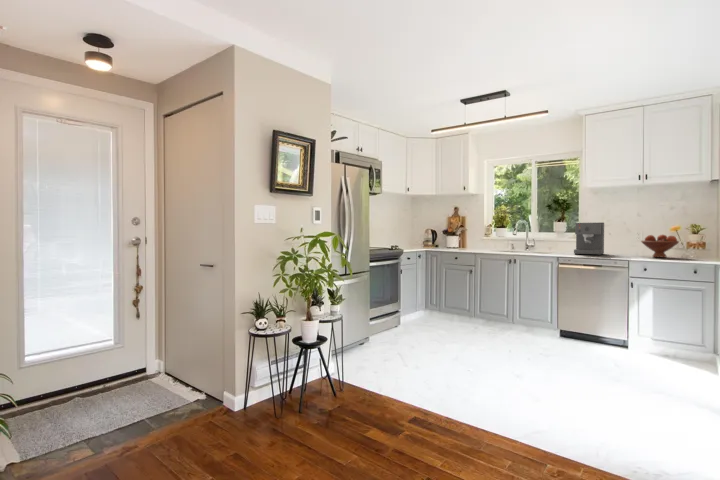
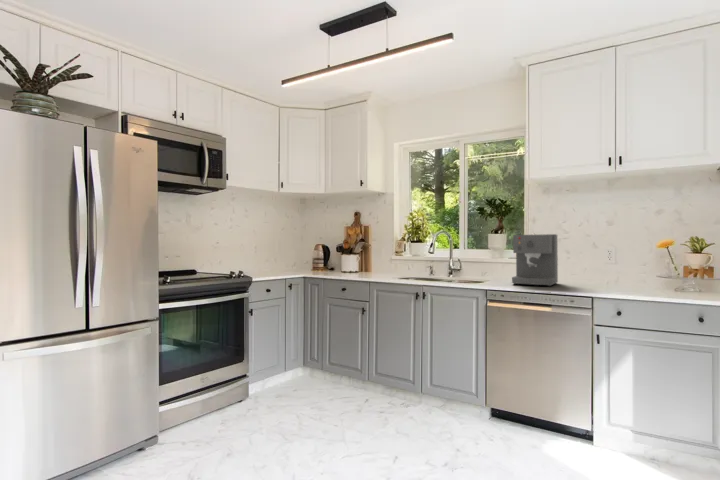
fruit bowl: present [641,235,679,257] -> none [612,254,672,292]

